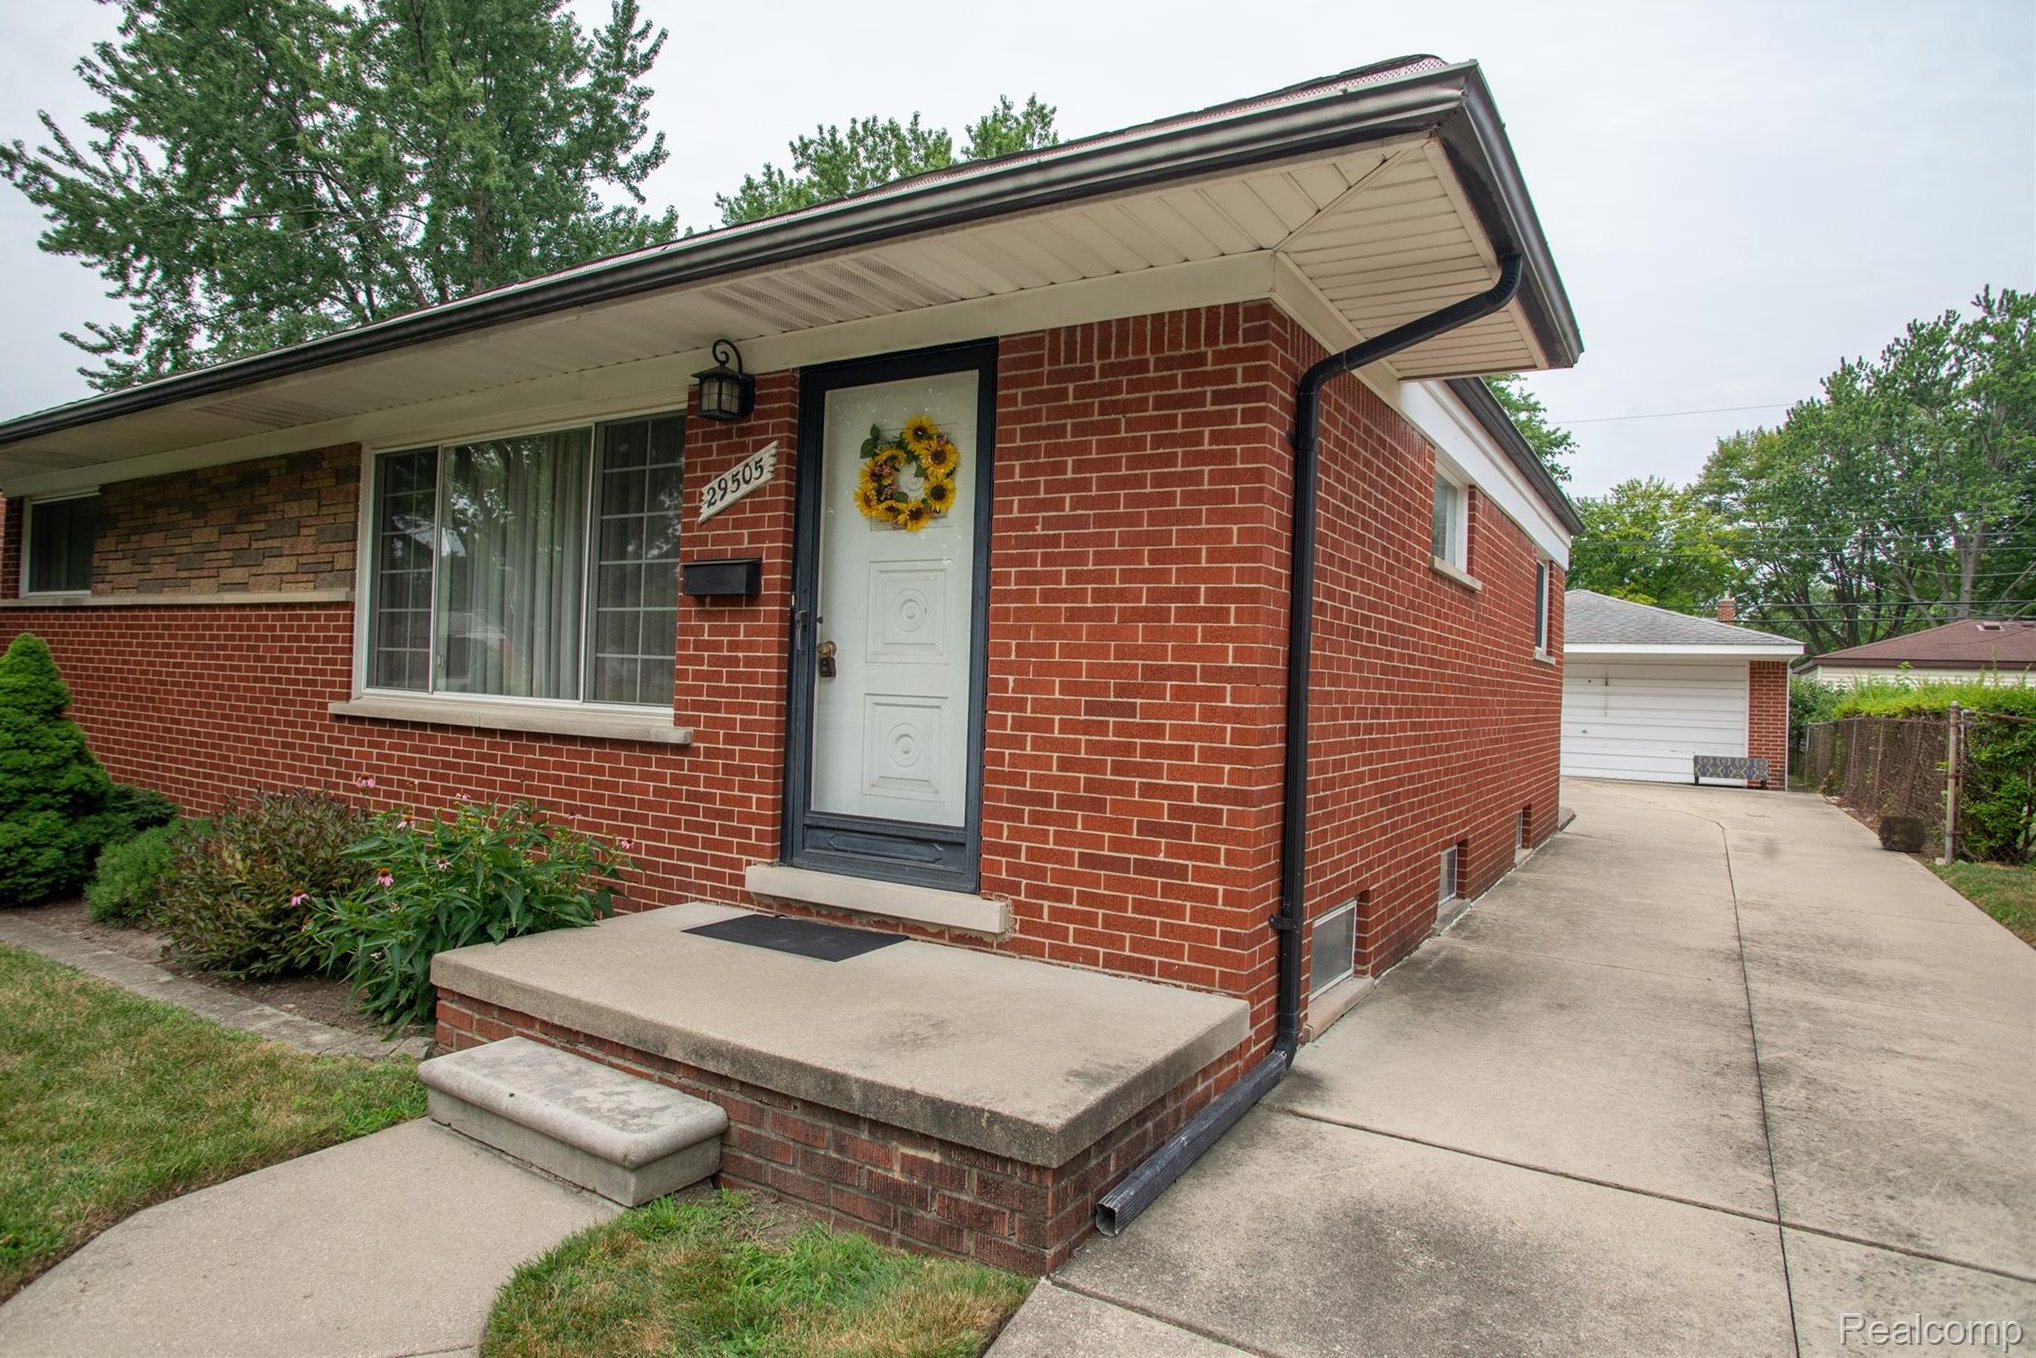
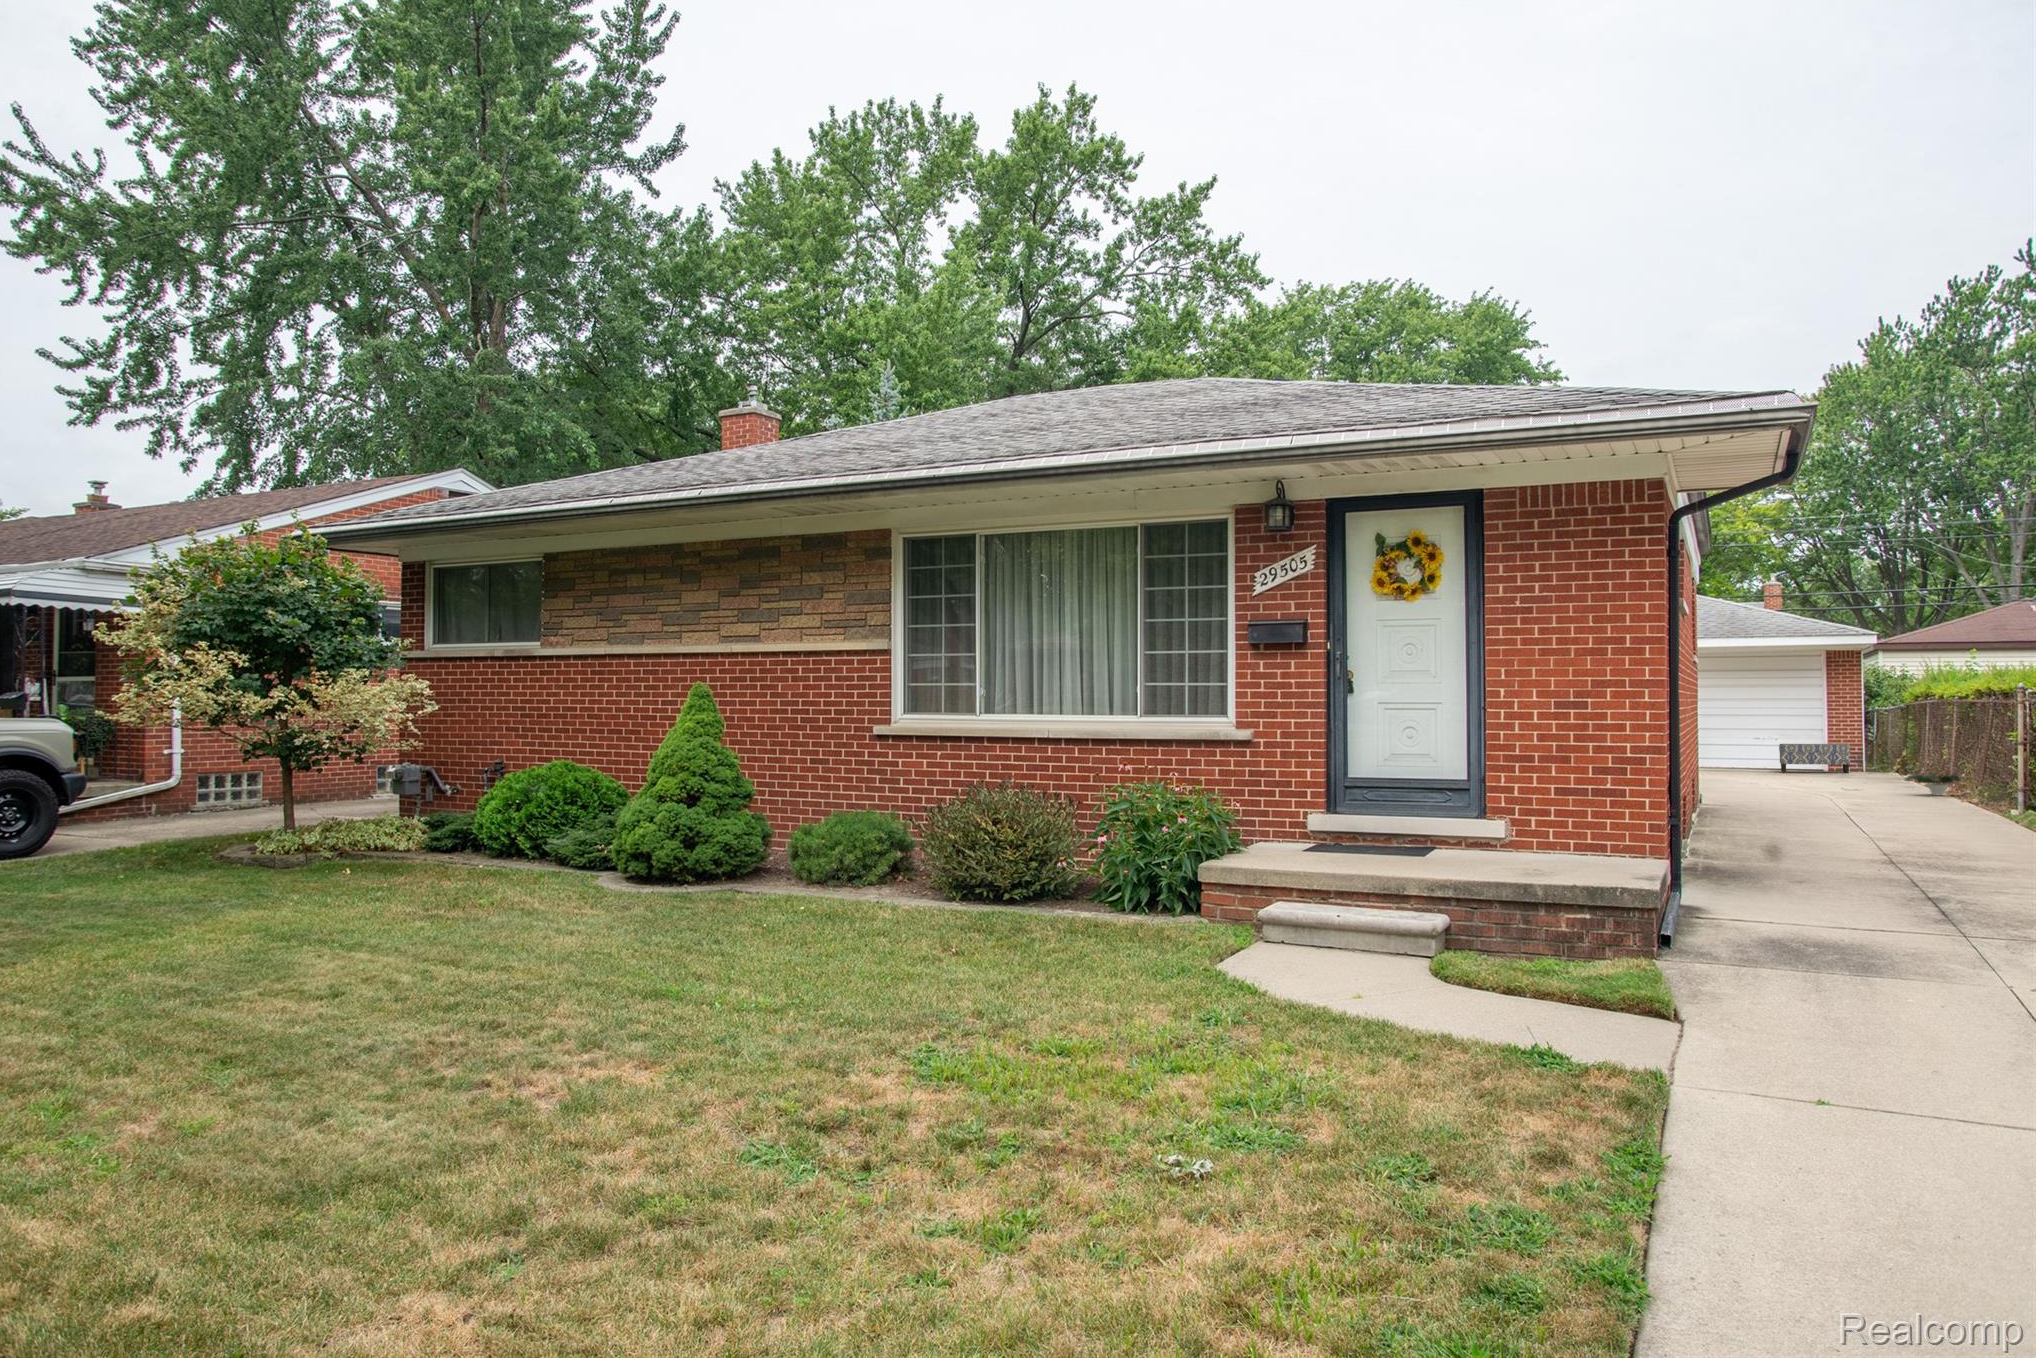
potted plant: none [1817,800,1883,827] -> present [1906,774,1960,795]
woven basket: present [1879,816,1926,852] -> none [1961,780,1999,809]

